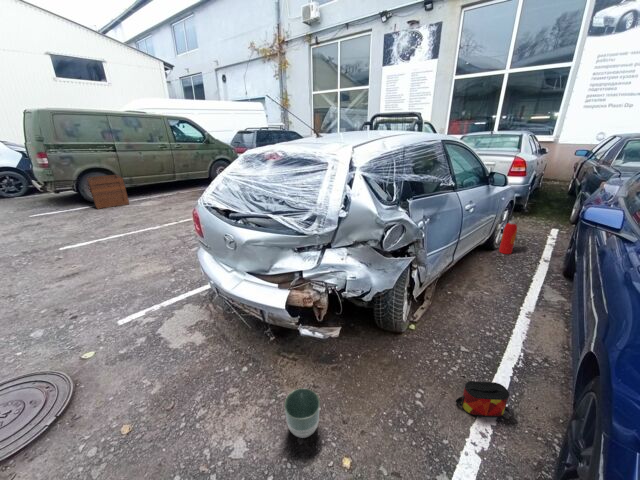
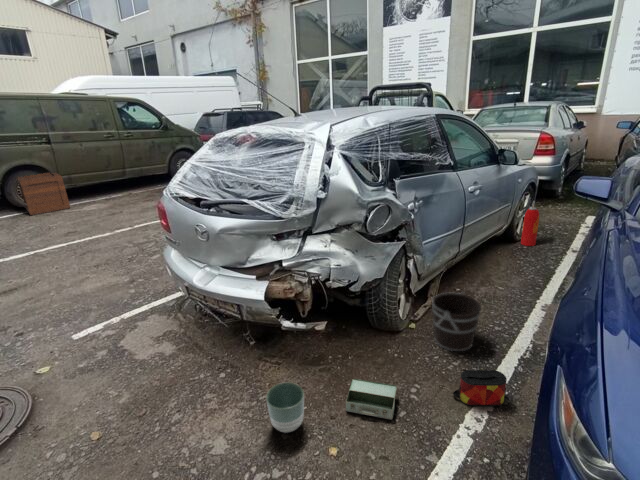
bucket: none [433,301,479,355] -> present [432,292,481,351]
toolbox: none [357,382,404,427] -> present [346,379,397,420]

